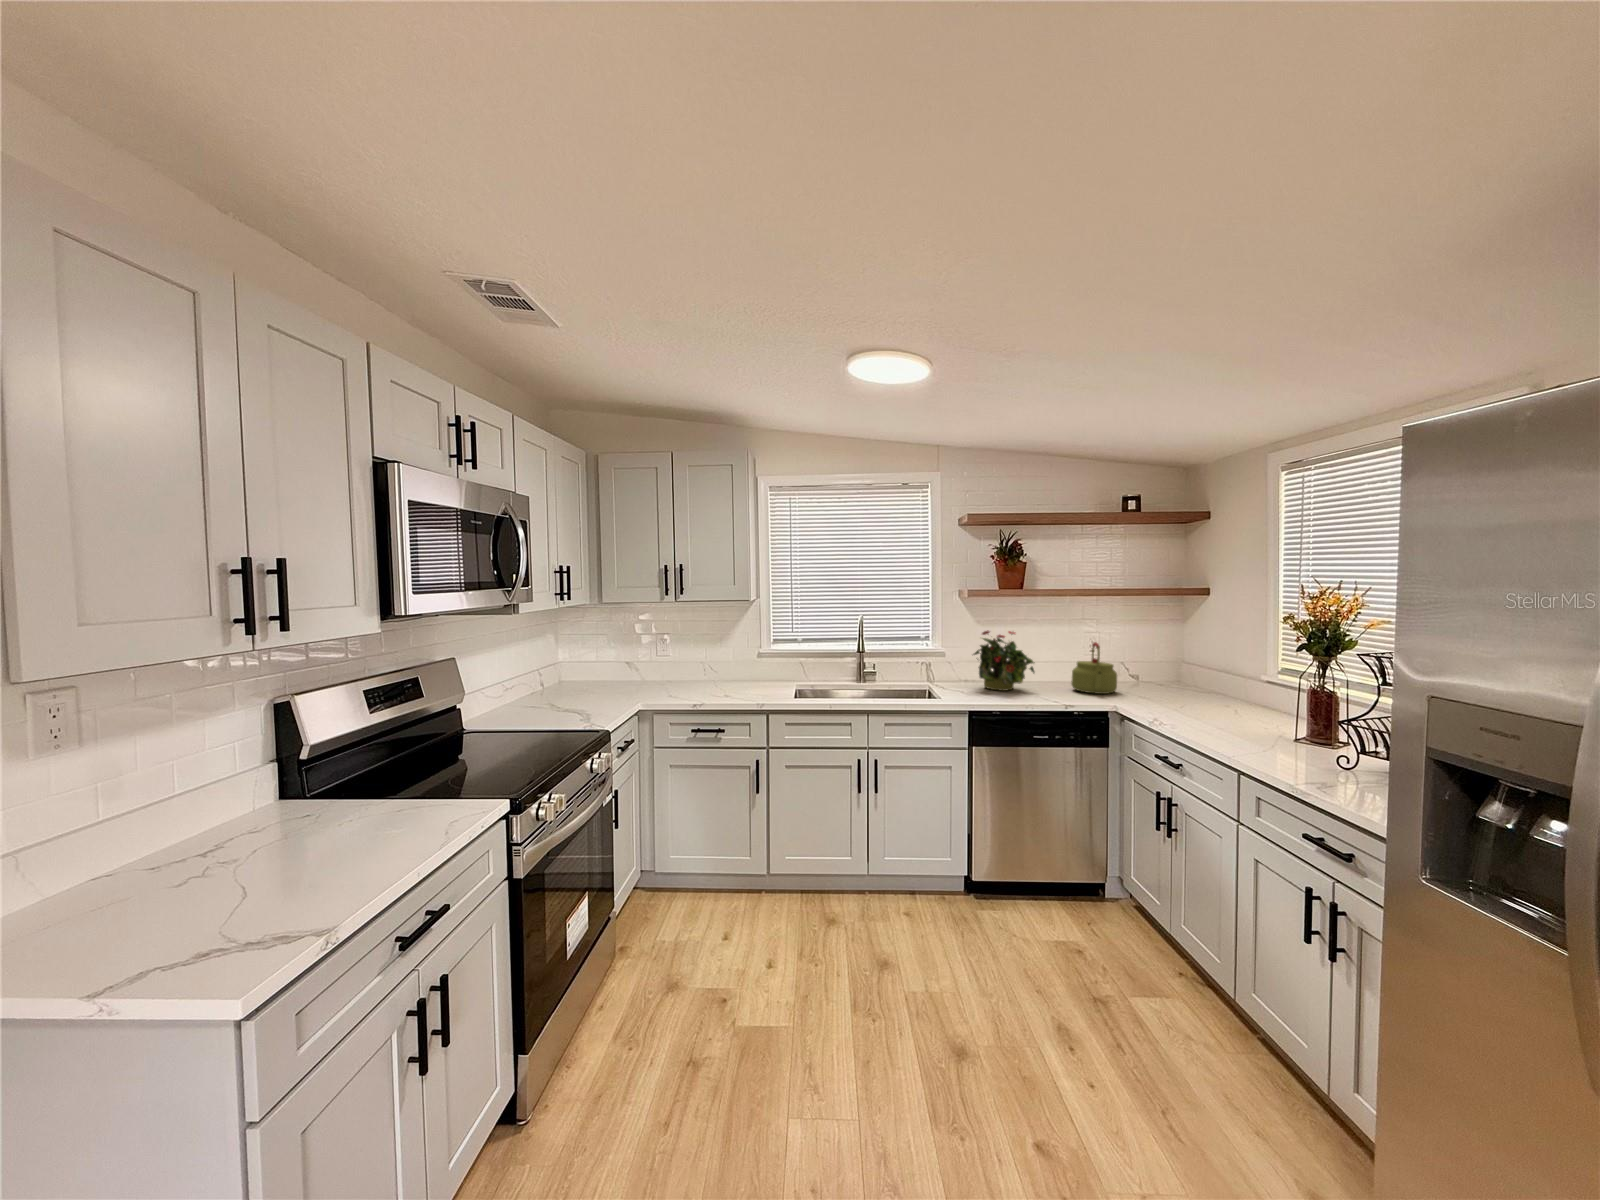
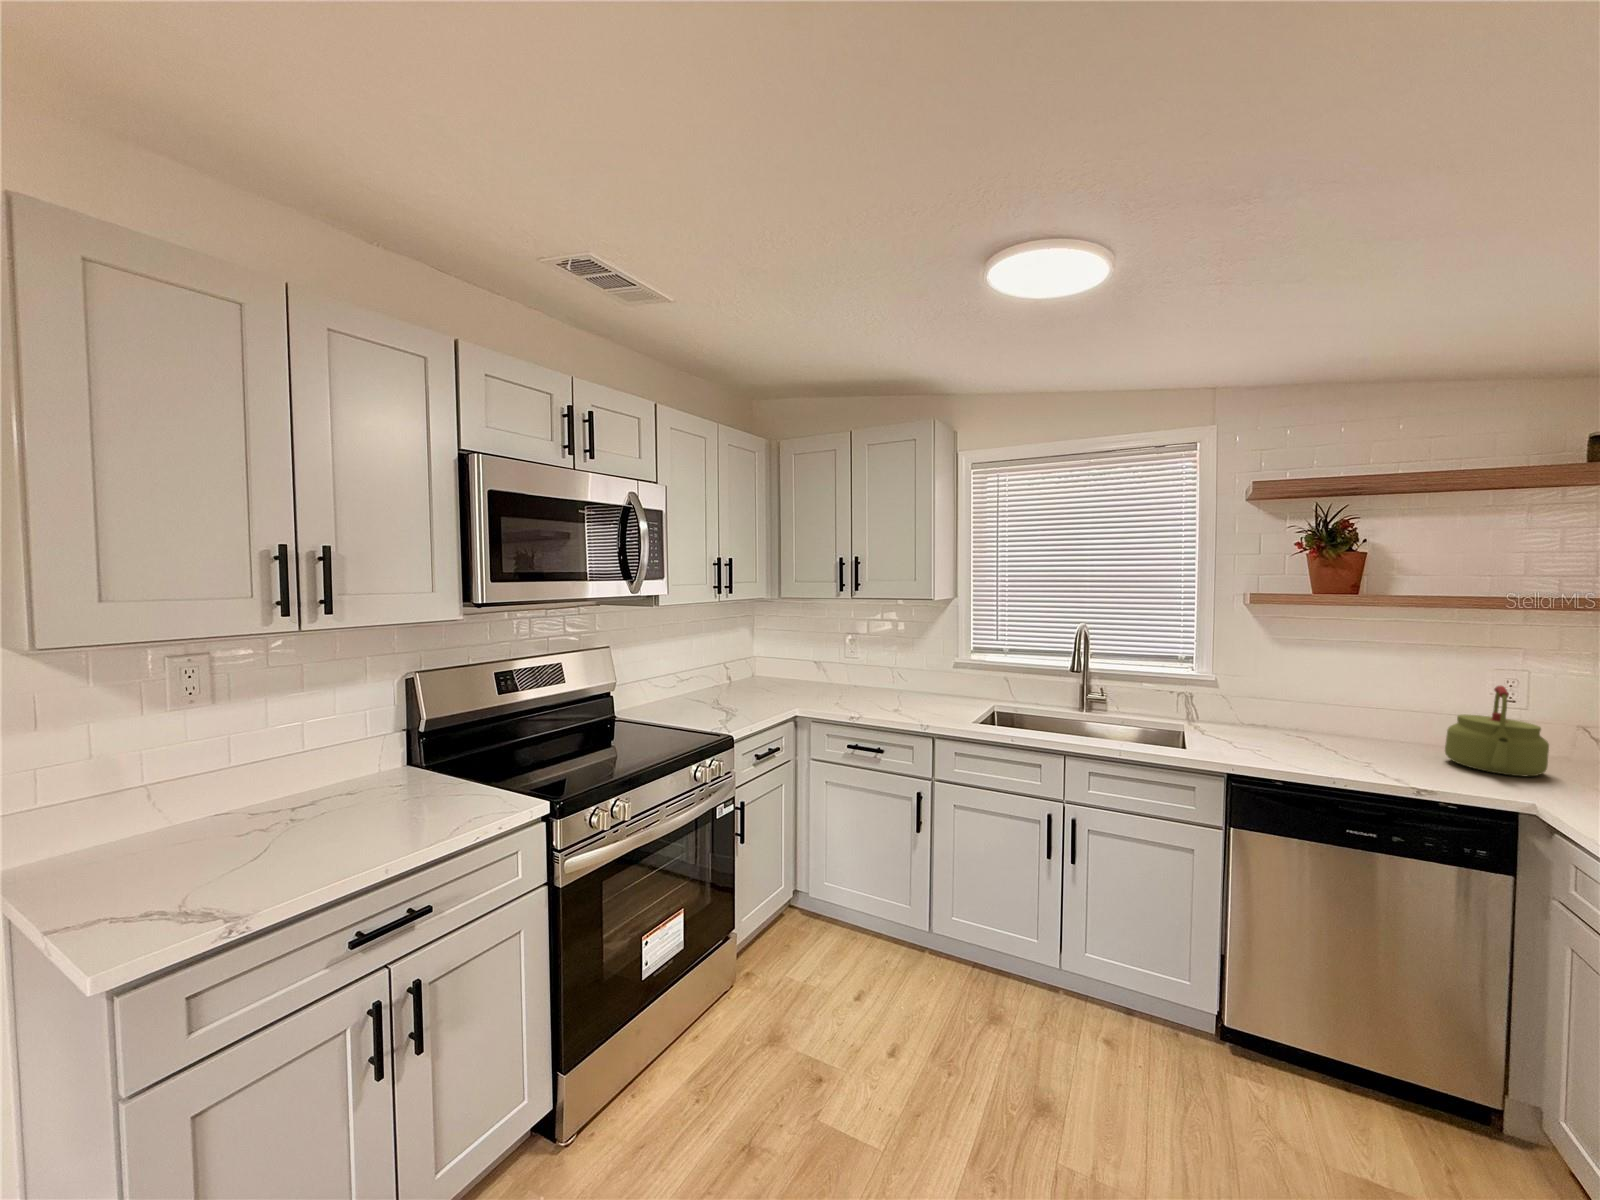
potted plant: present [974,630,1034,691] -> none [1250,653,1369,747]

